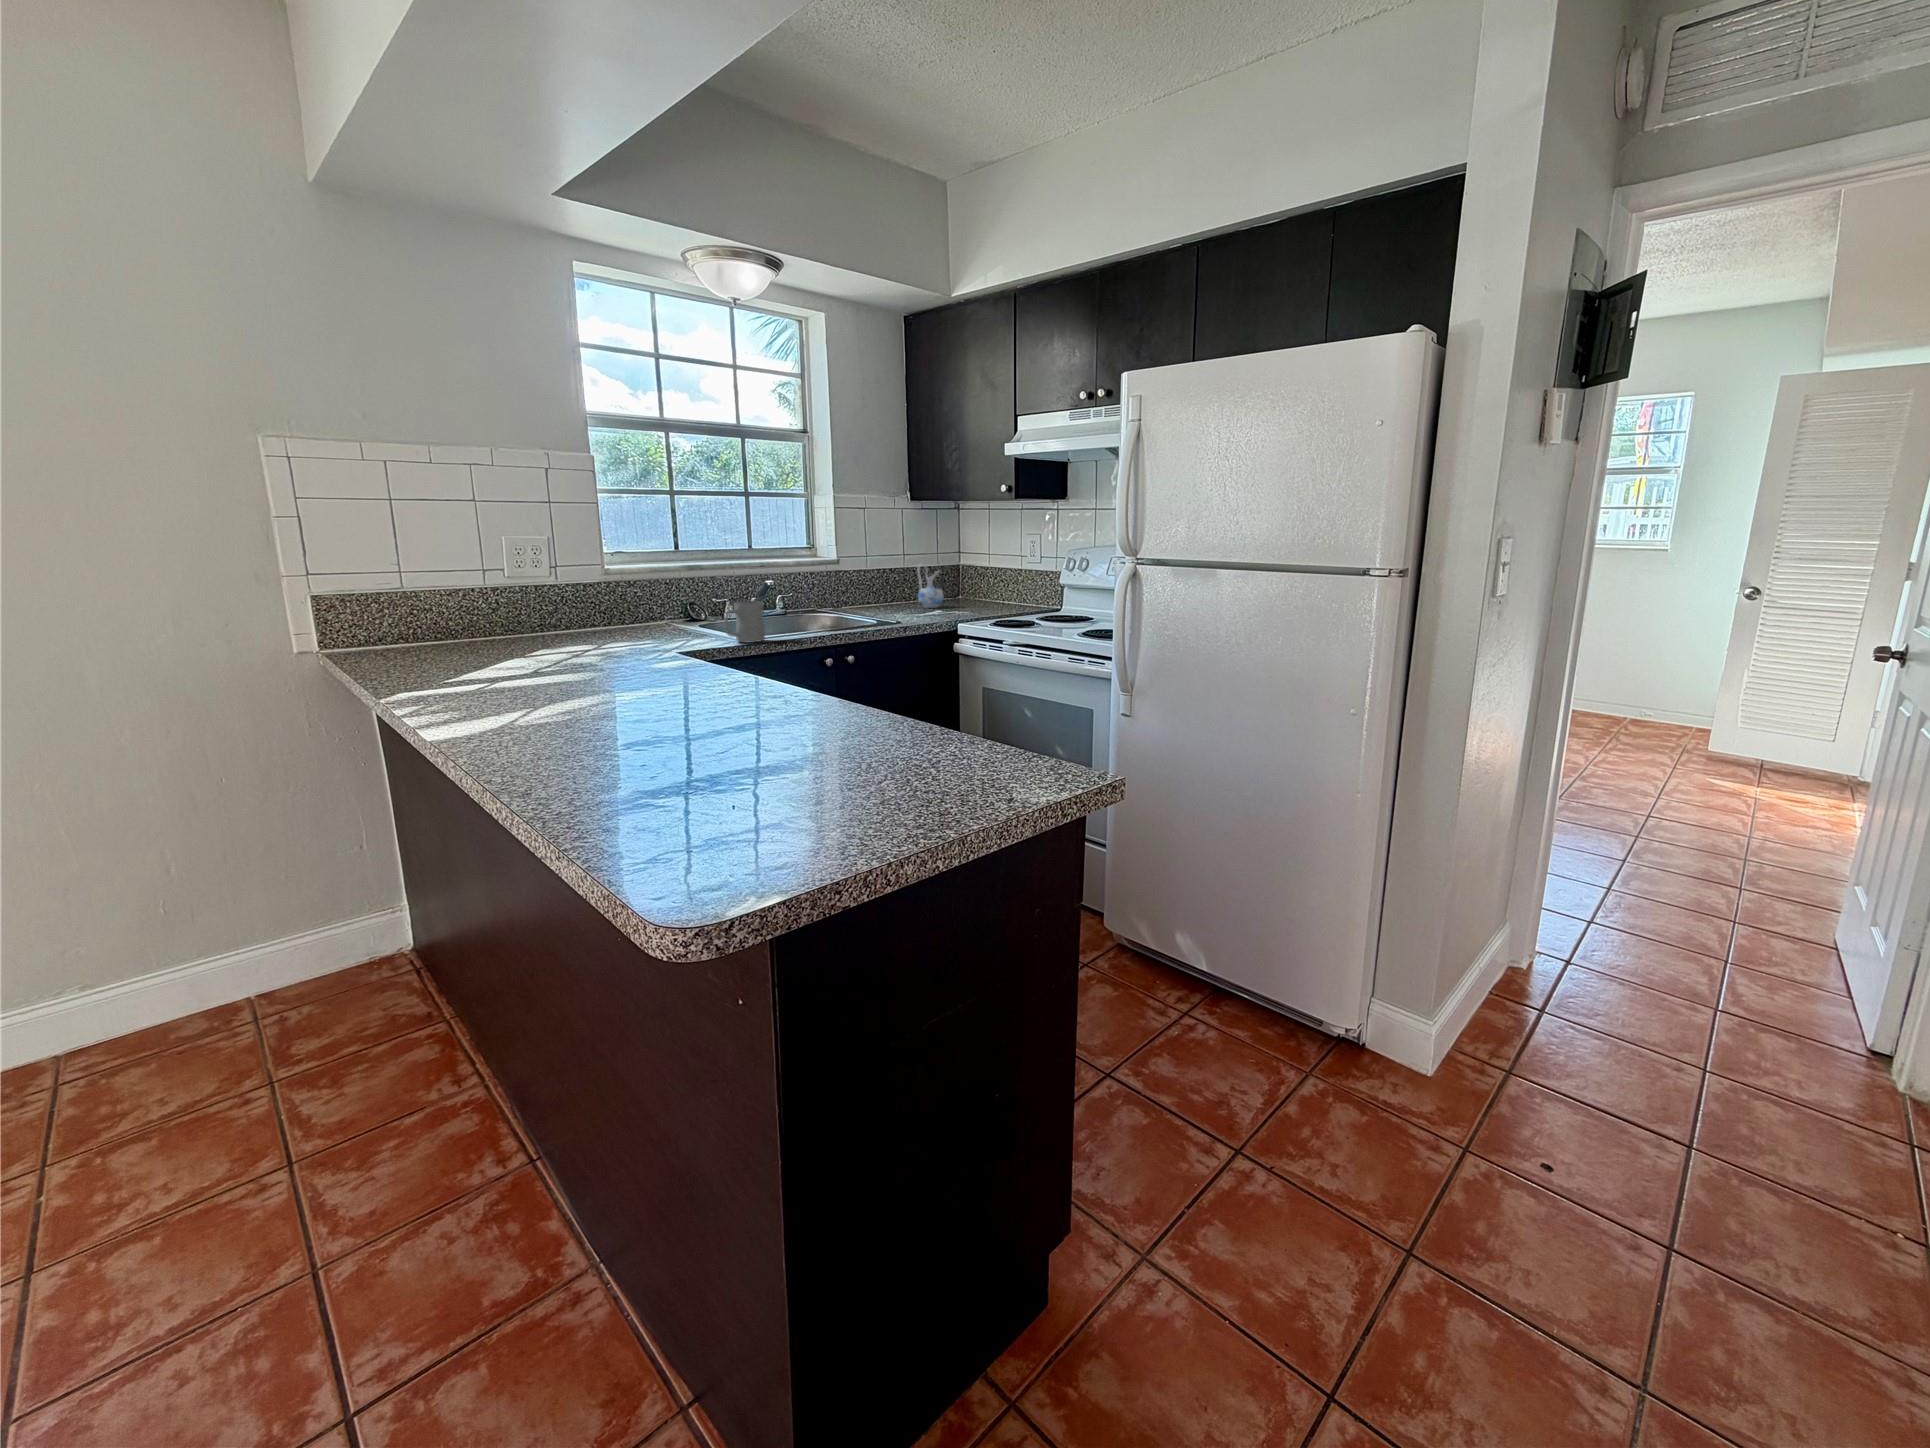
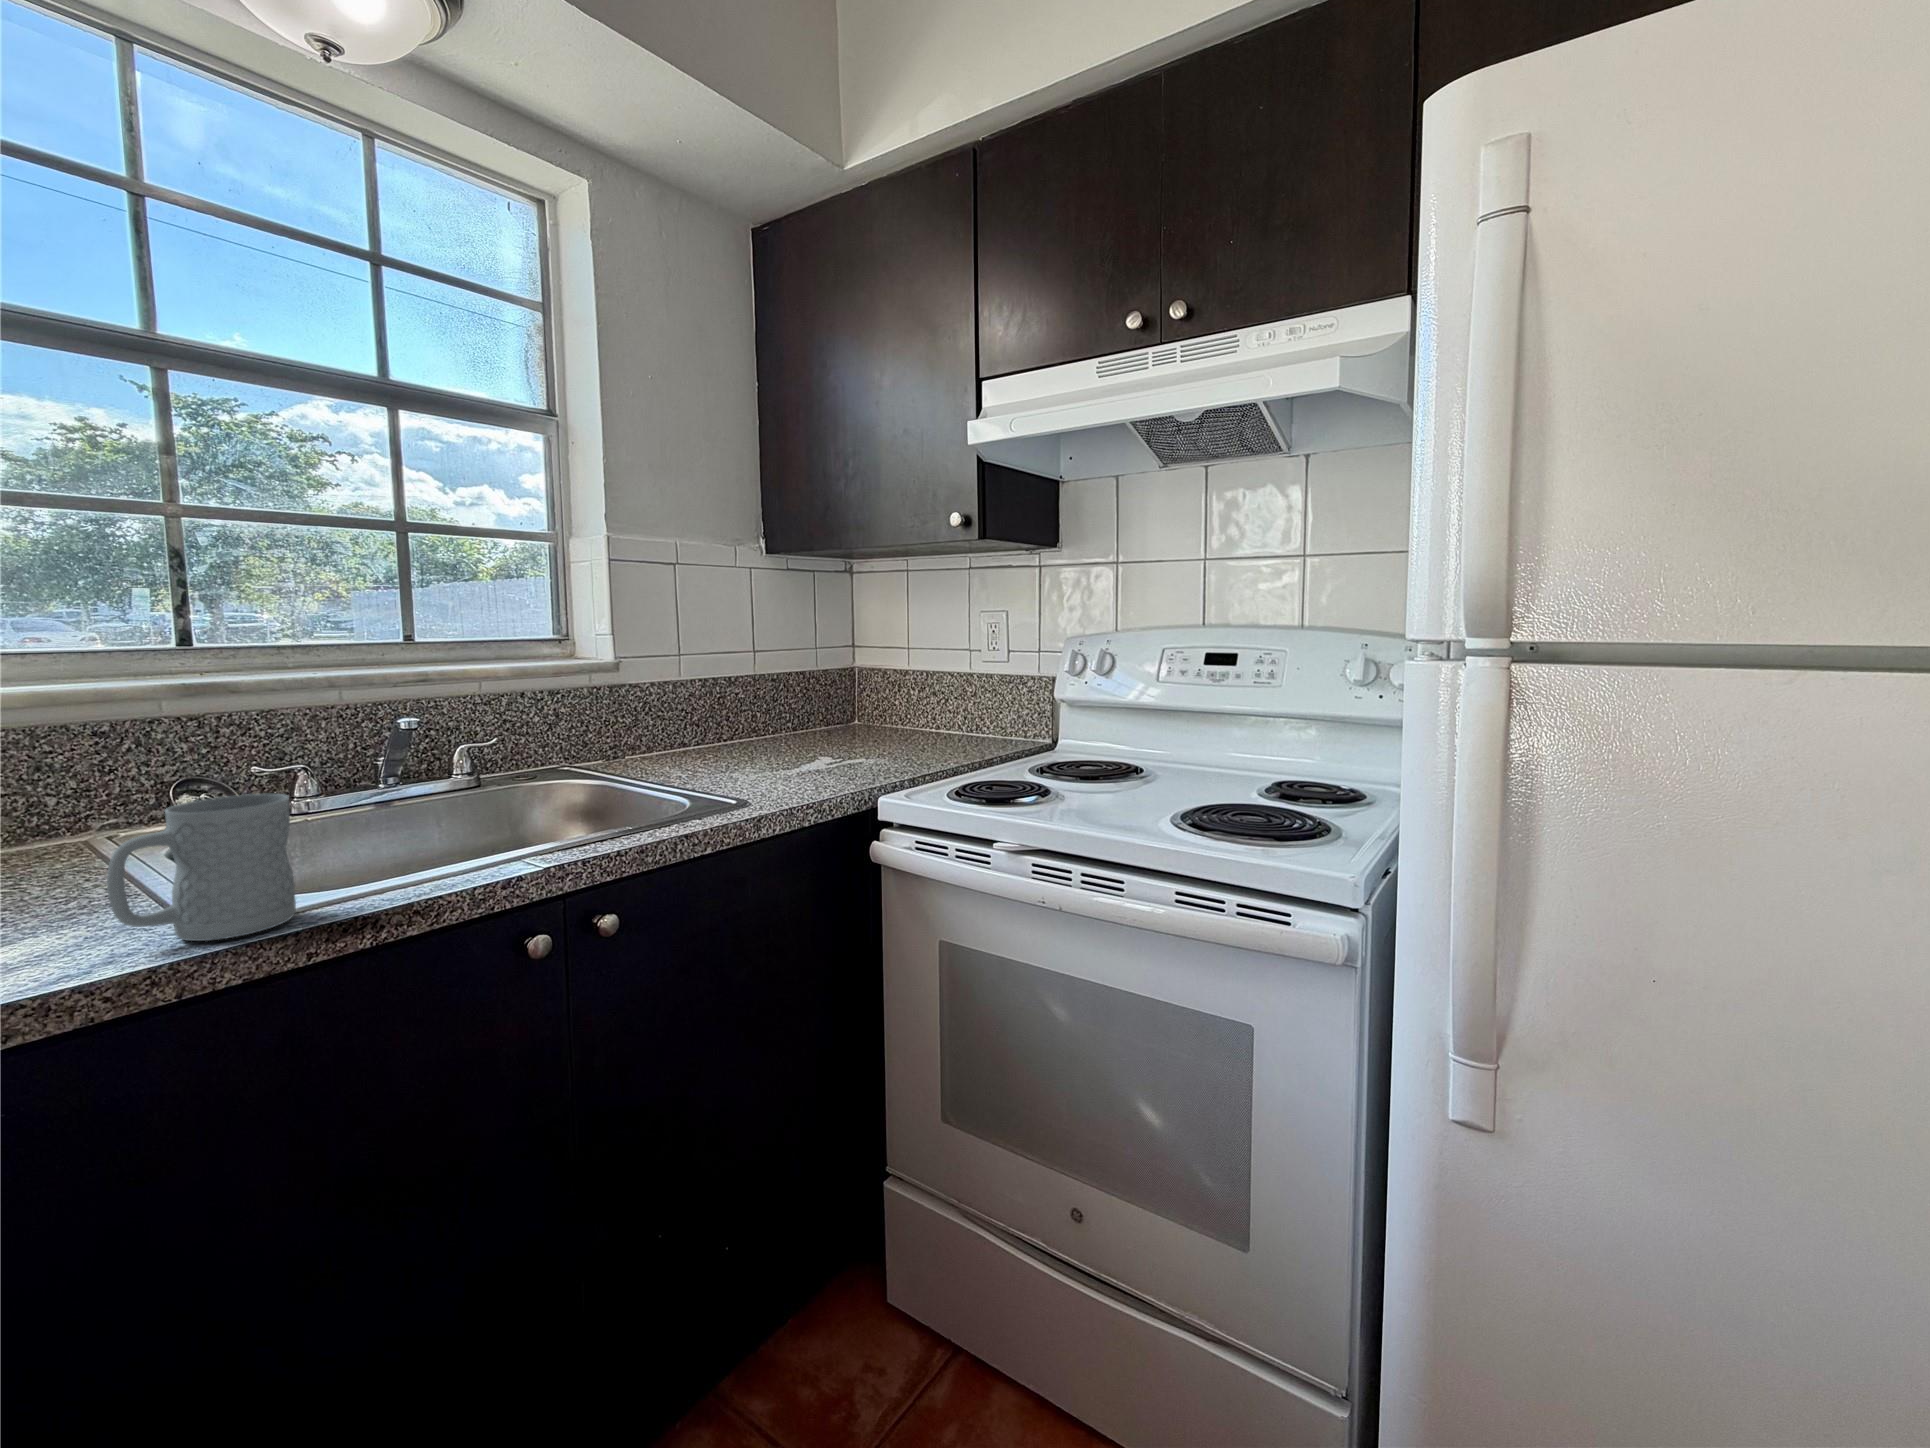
ceramic pitcher: present [917,564,944,608] -> none [779,668,832,752]

